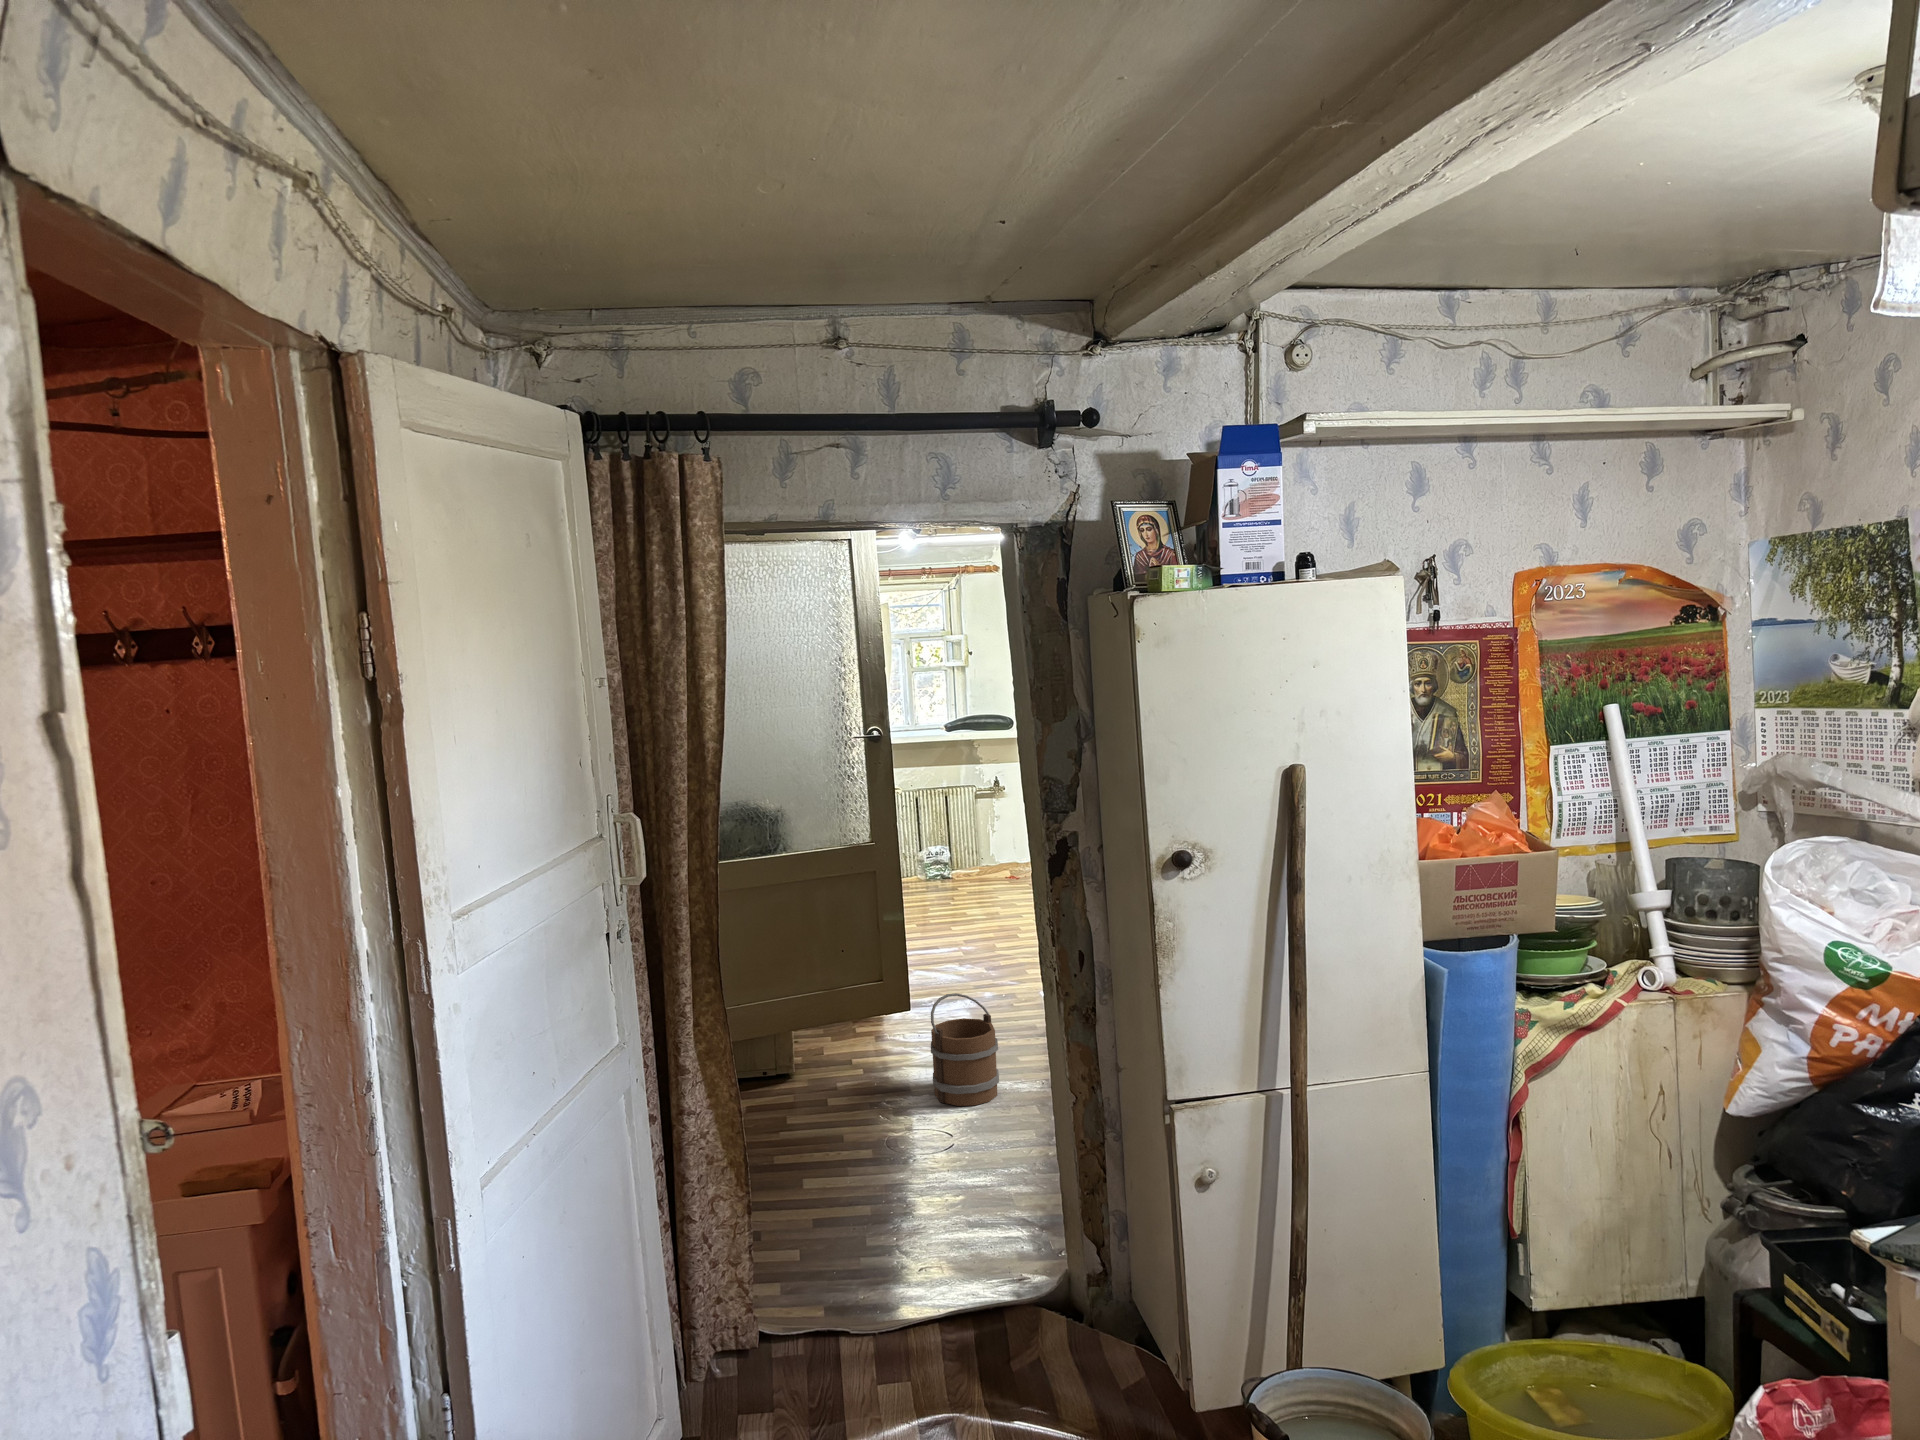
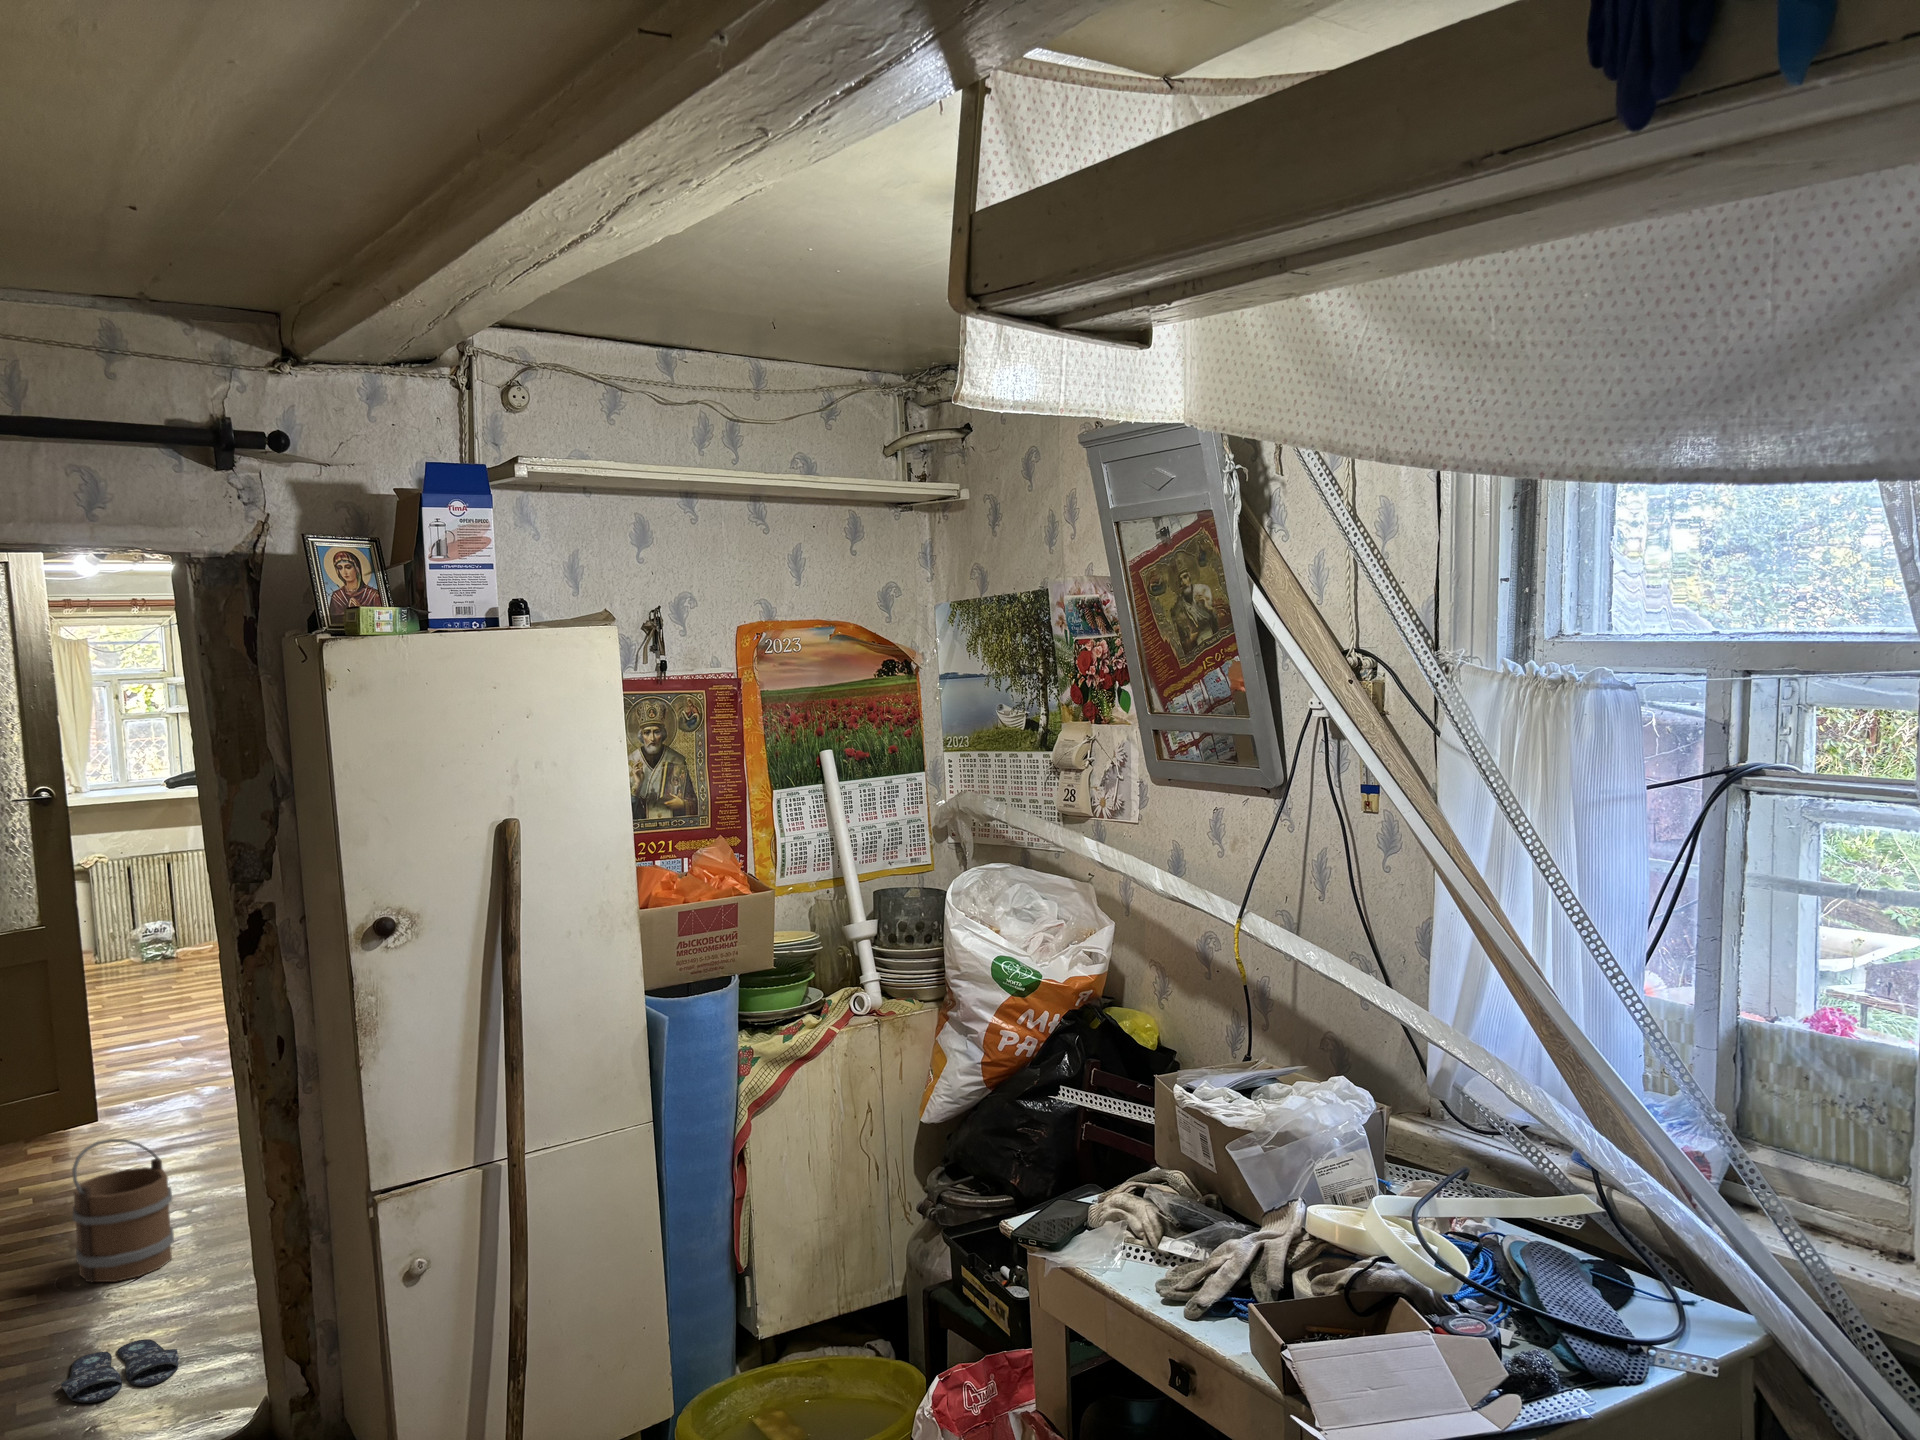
slippers: none [923,1160,1004,1206] -> present [61,1339,179,1403]

